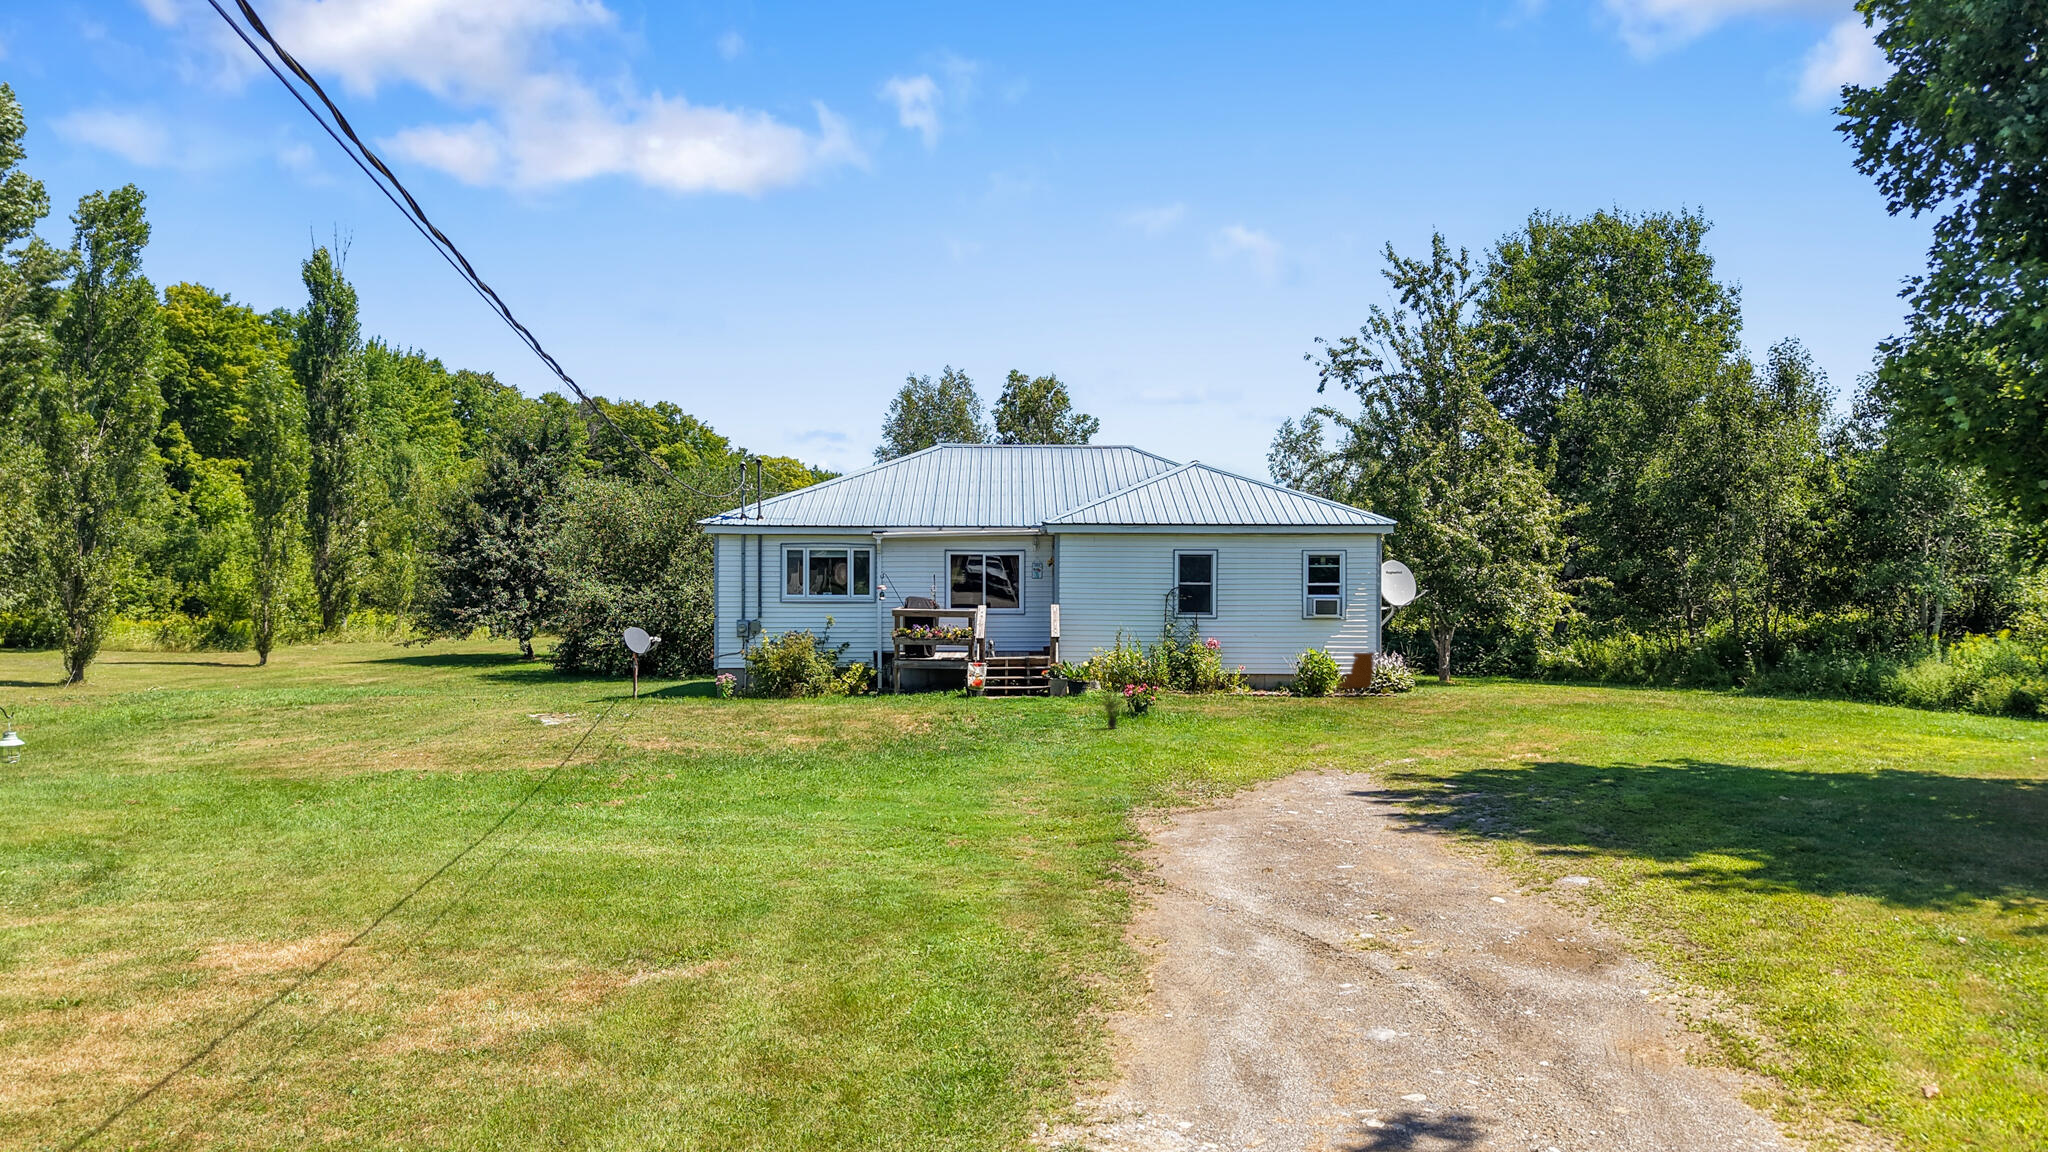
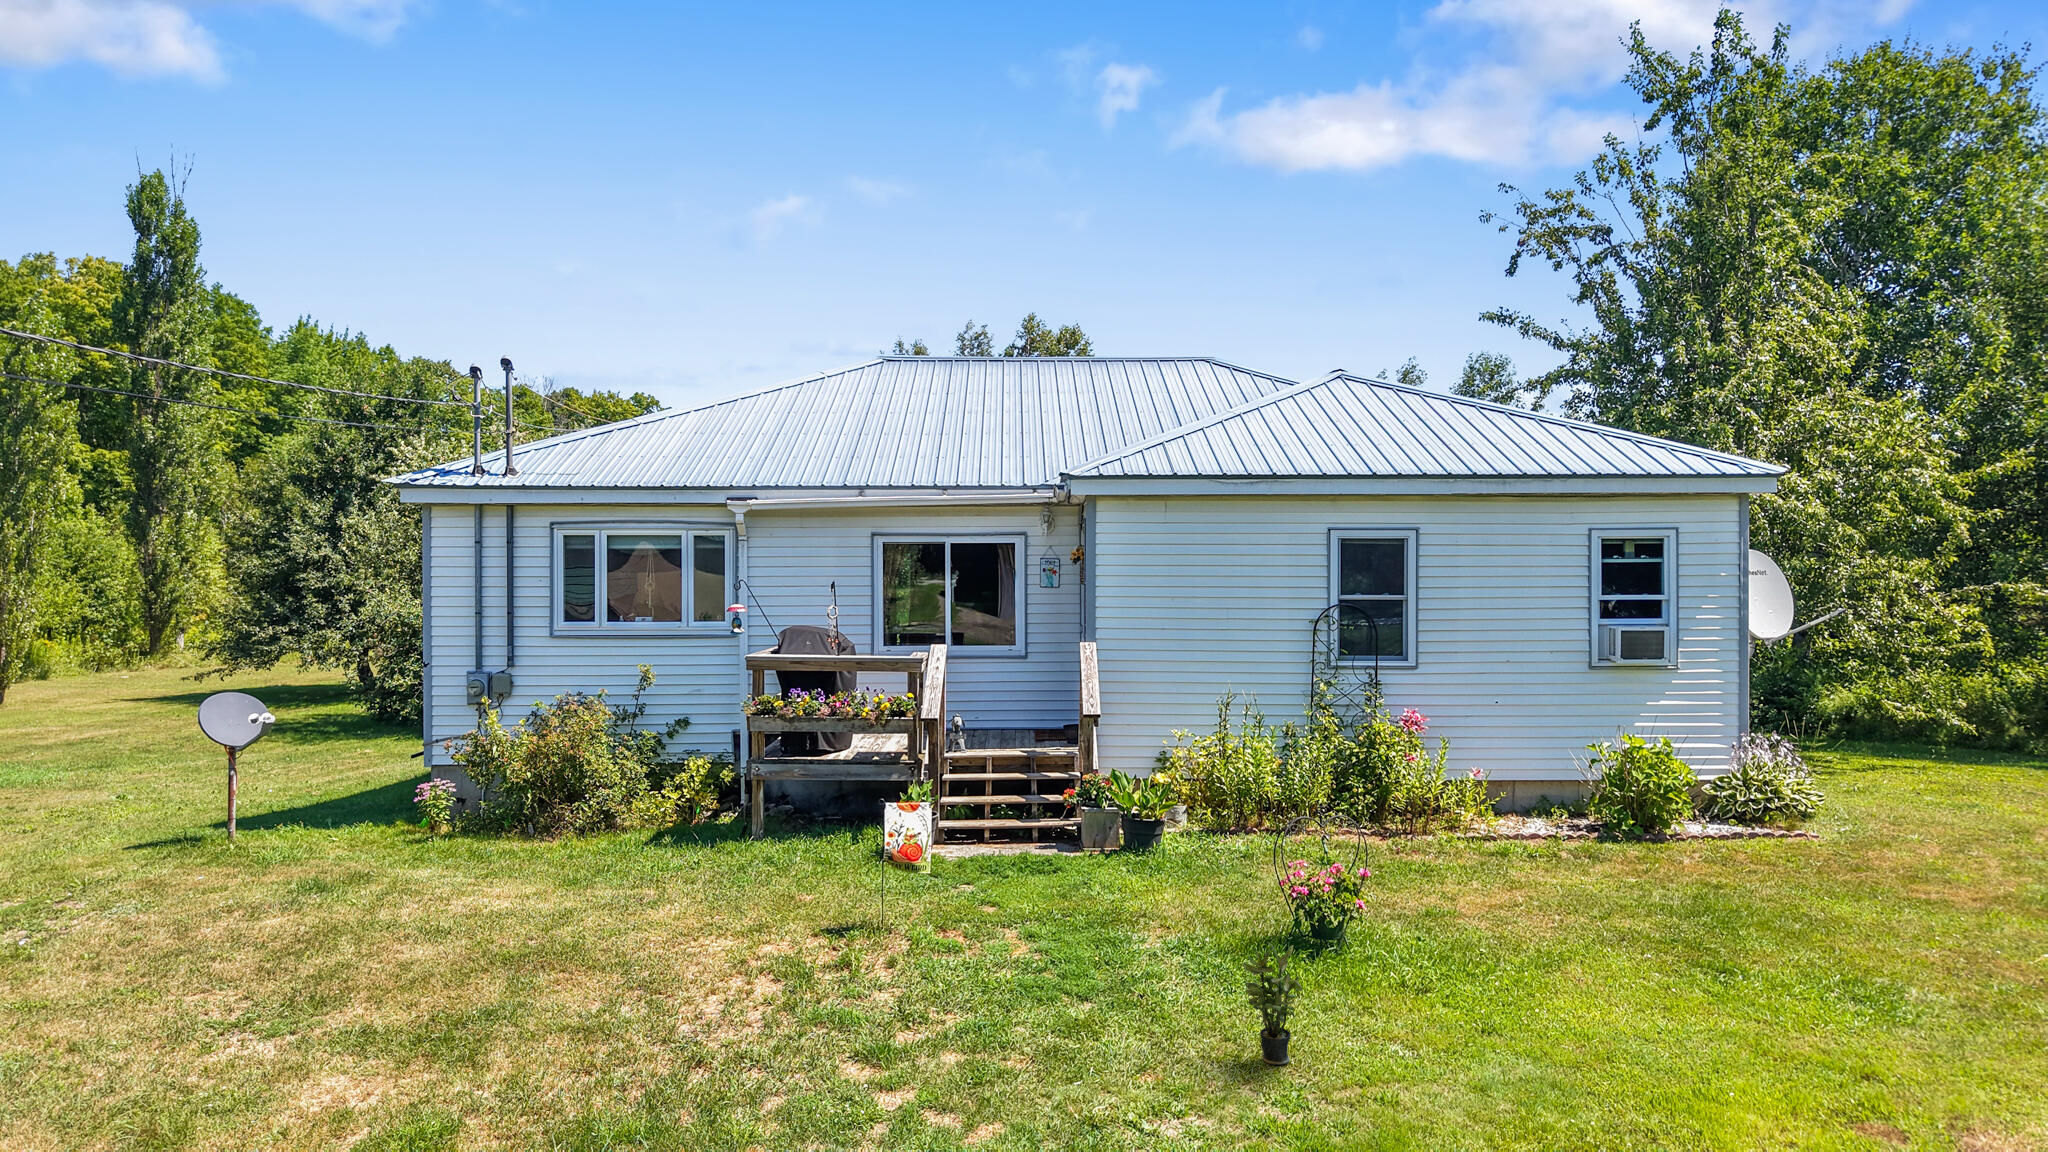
lounge chair: present [1337,652,1374,697] -> none [1688,755,1806,862]

